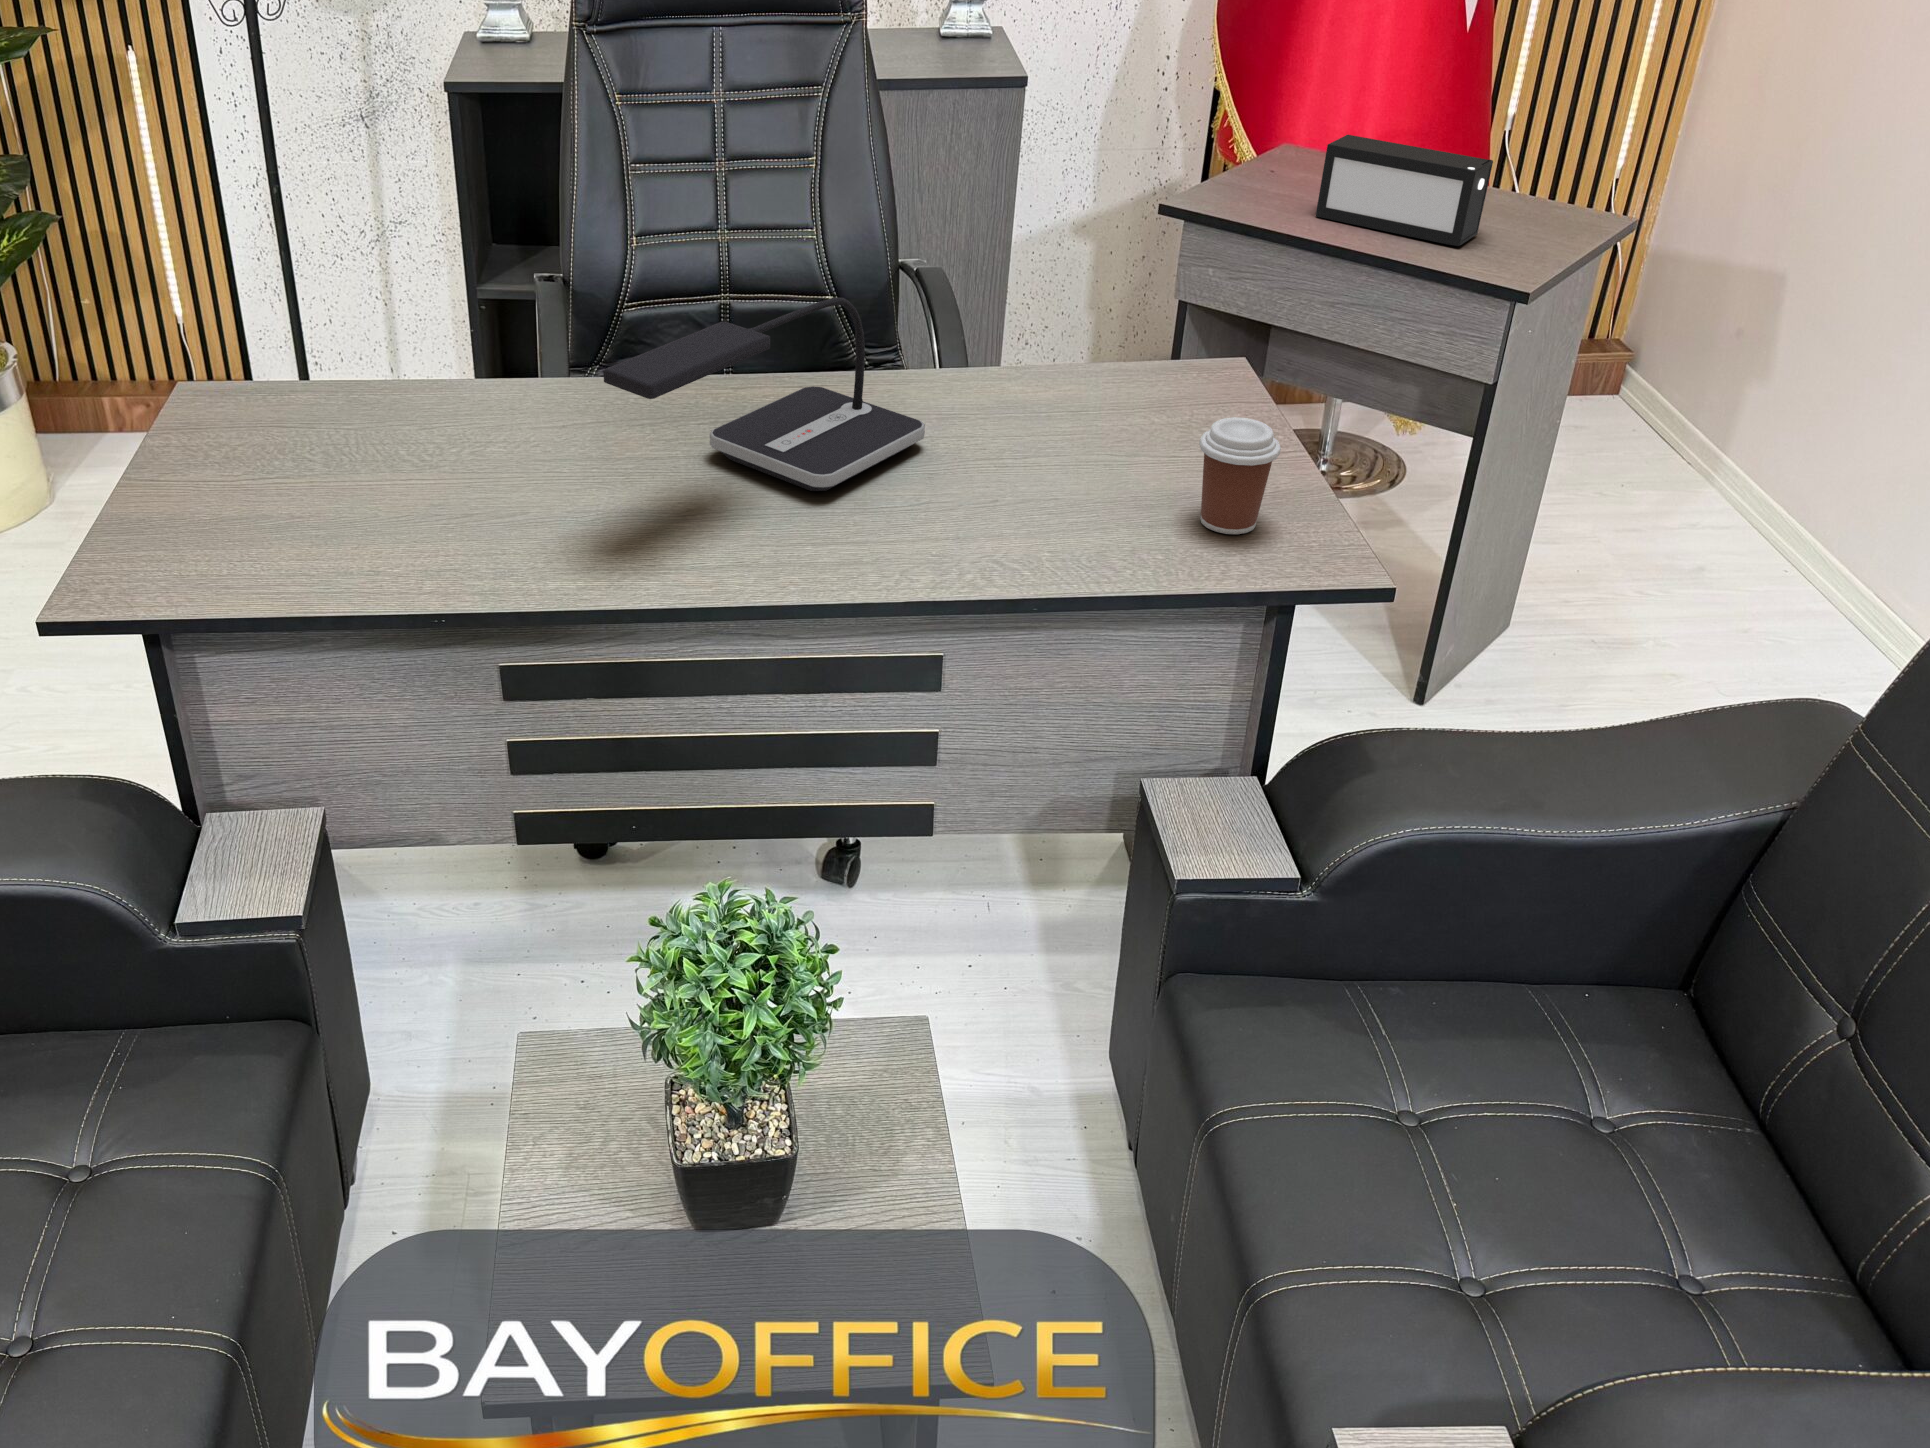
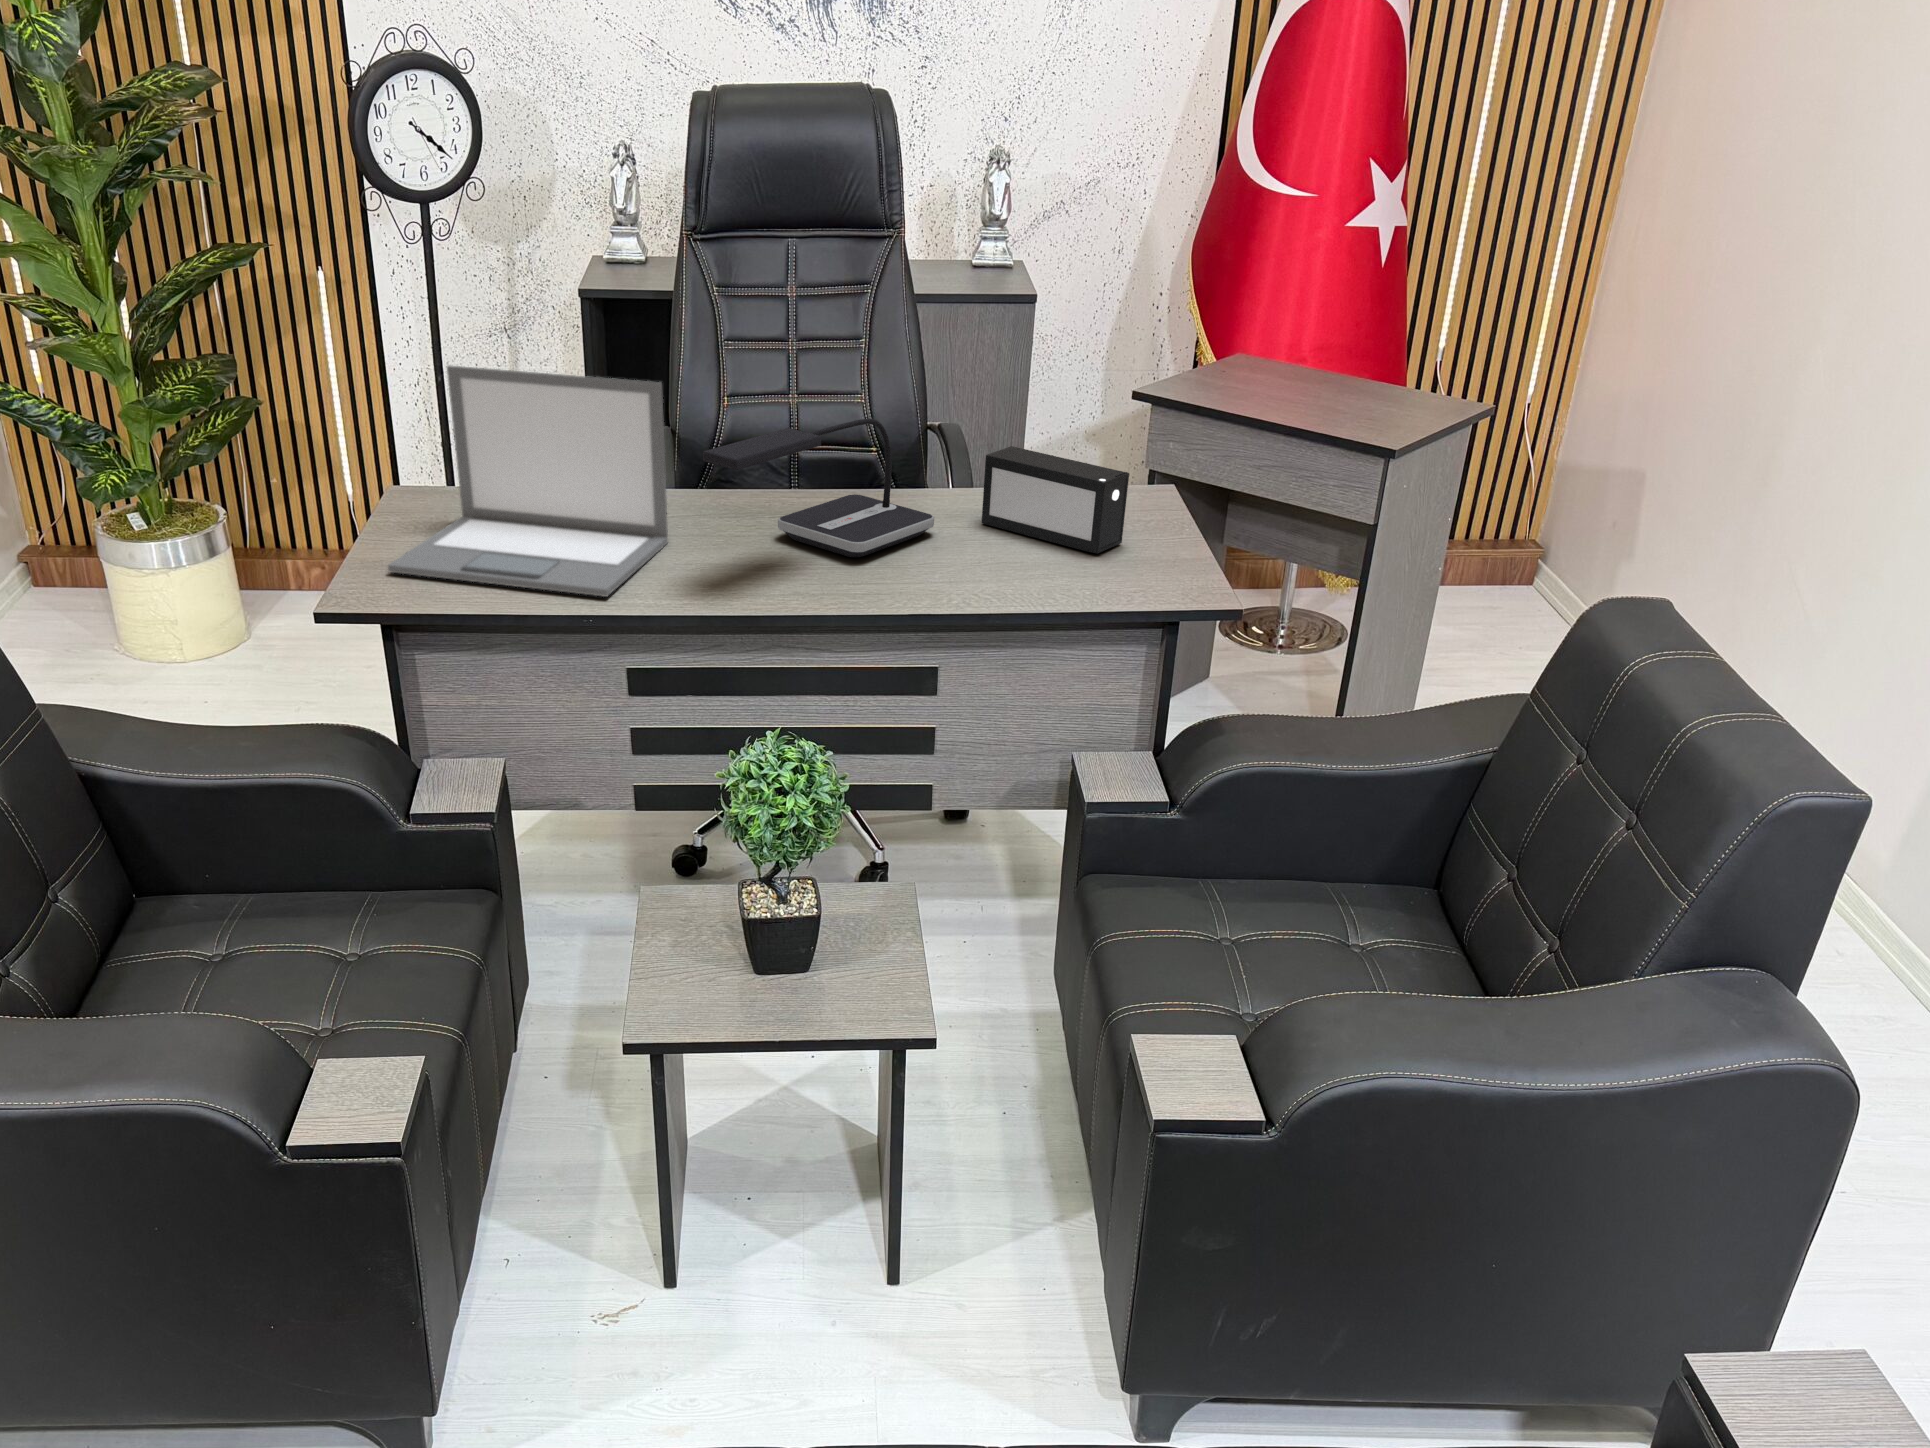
speaker: present [1316,135,1493,246] -> present [982,446,1129,554]
laptop: none [164,234,559,573] -> present [388,365,668,597]
coffee cup: present [1199,417,1281,534] -> none [1124,501,1180,585]

